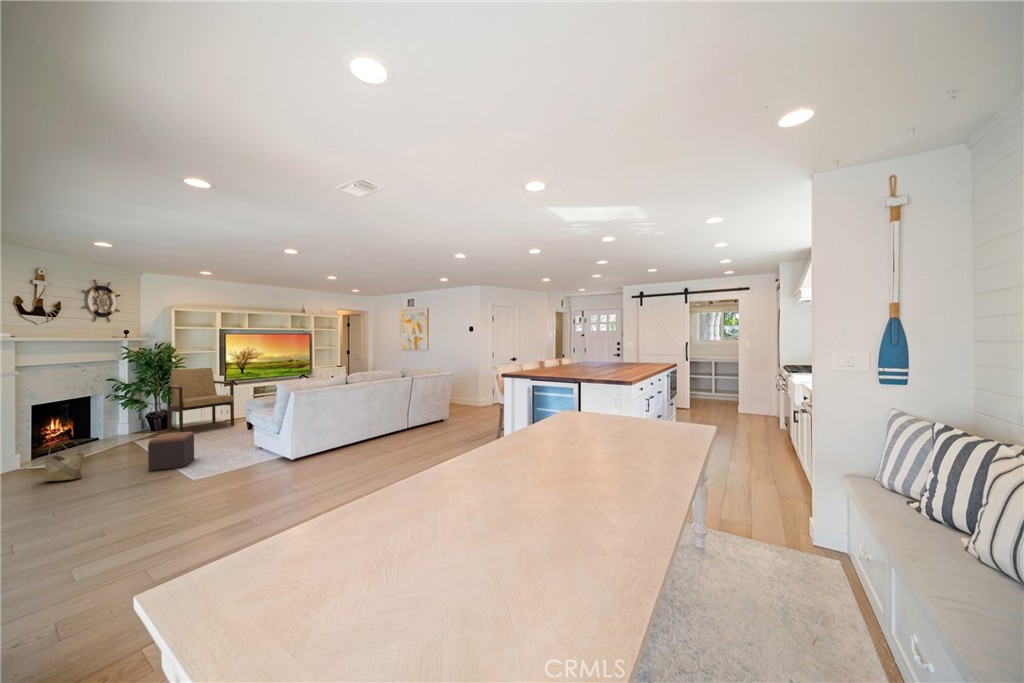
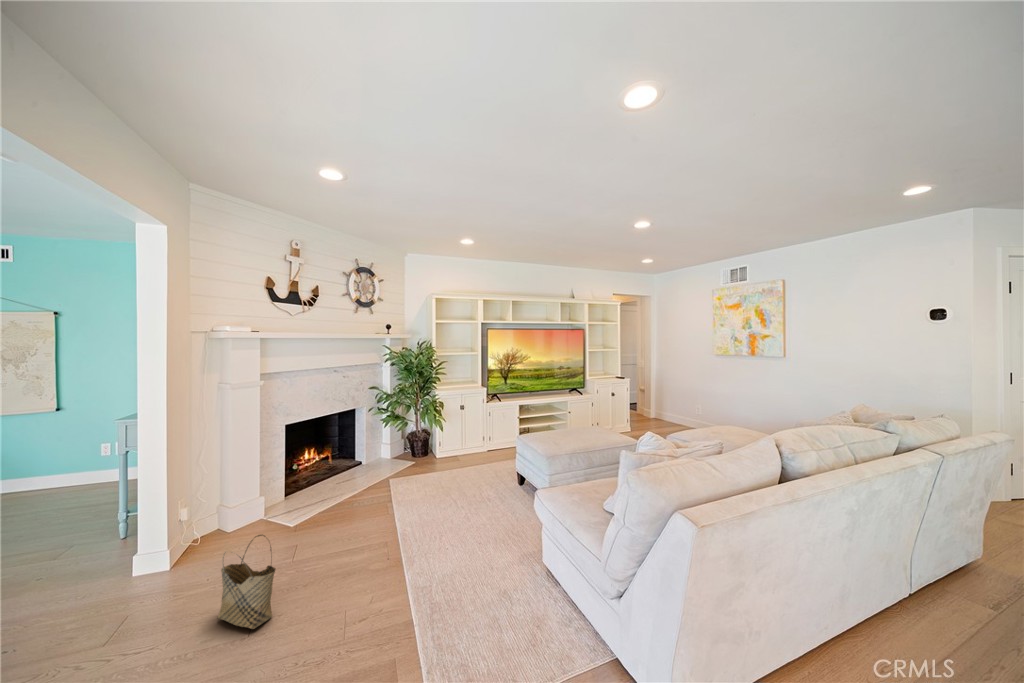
armchair: present [167,368,234,432] -> none [426,376,501,482]
footstool: present [148,432,194,471] -> none [364,536,448,648]

